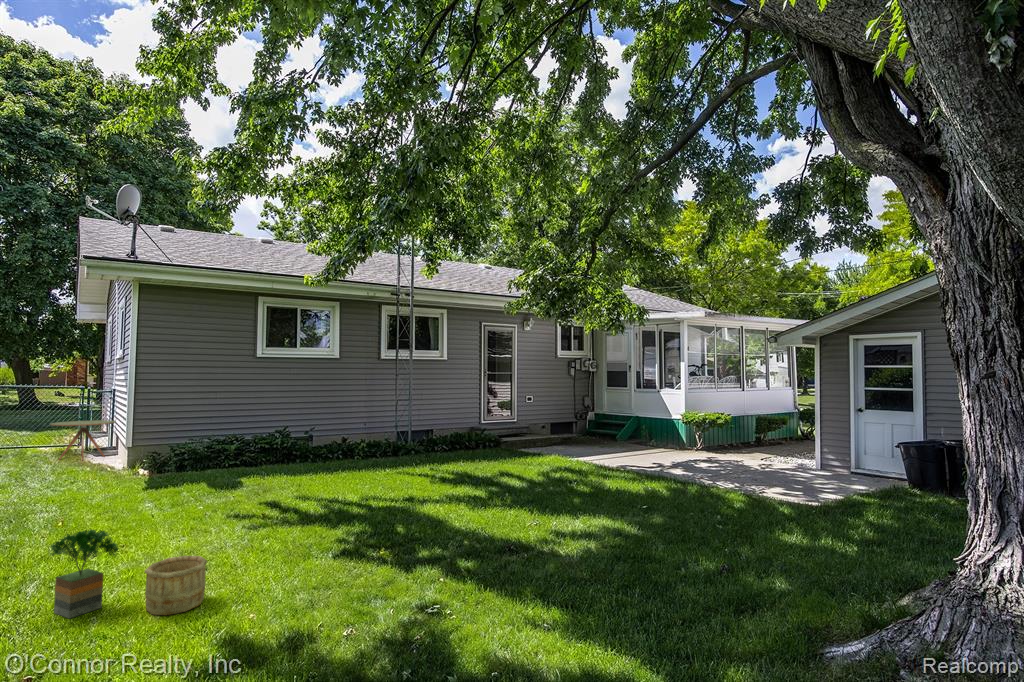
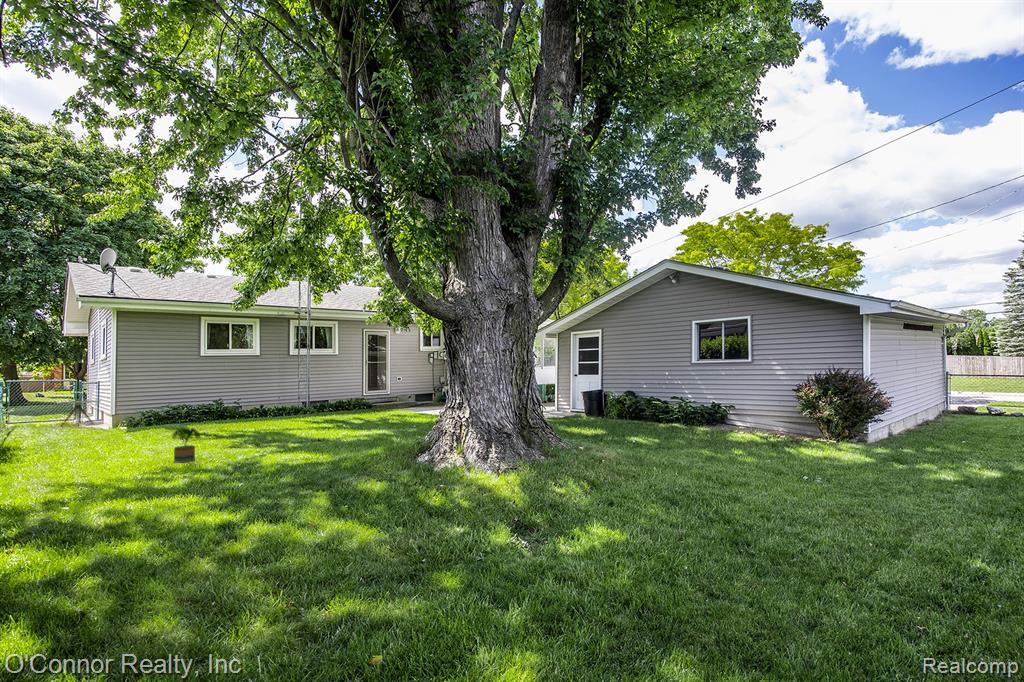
potted tree: present [50,529,119,618] -> present [172,428,201,463]
wooden bucket: present [145,556,207,615] -> none [130,442,160,464]

